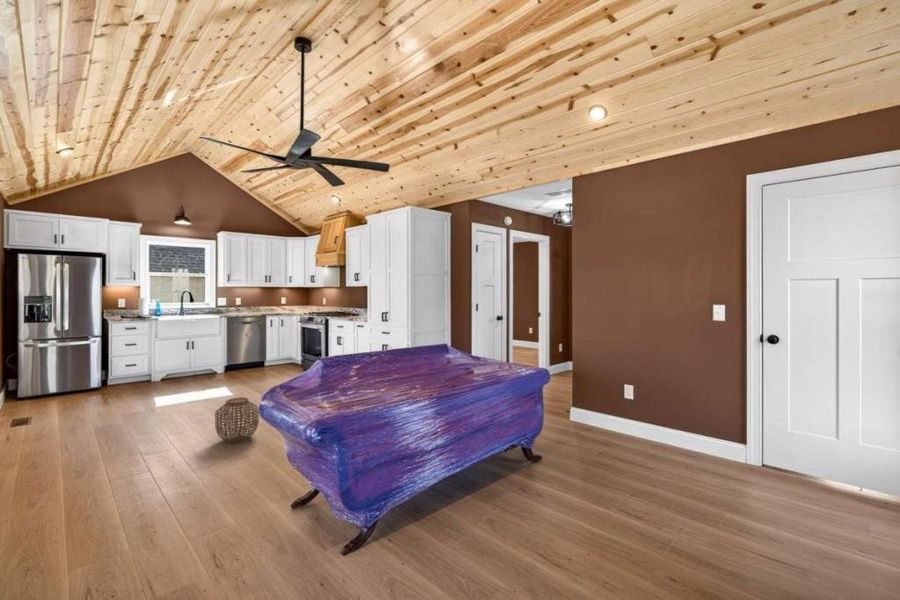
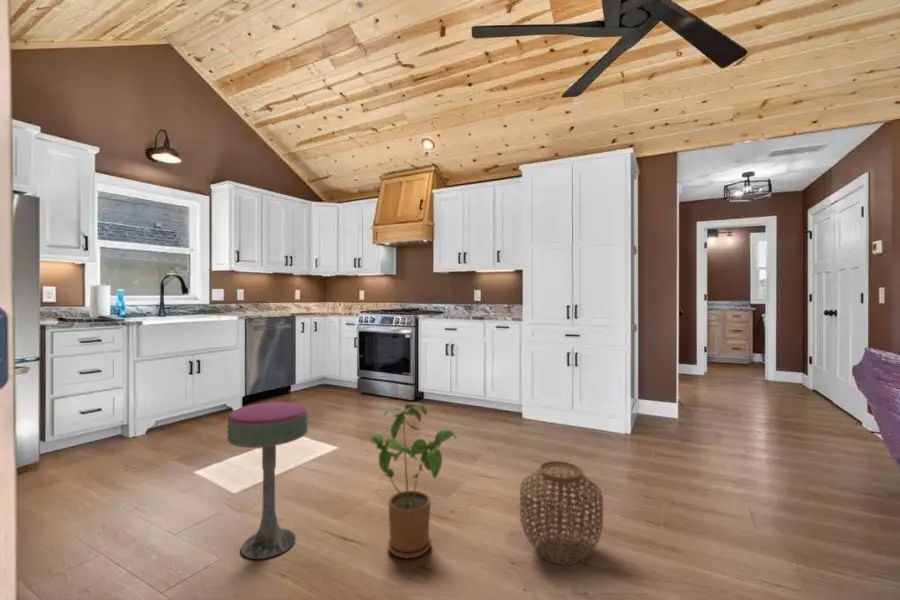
bar stool: none [118,361,159,427] -> present [227,402,308,559]
house plant: none [161,365,210,434] -> present [370,403,456,558]

